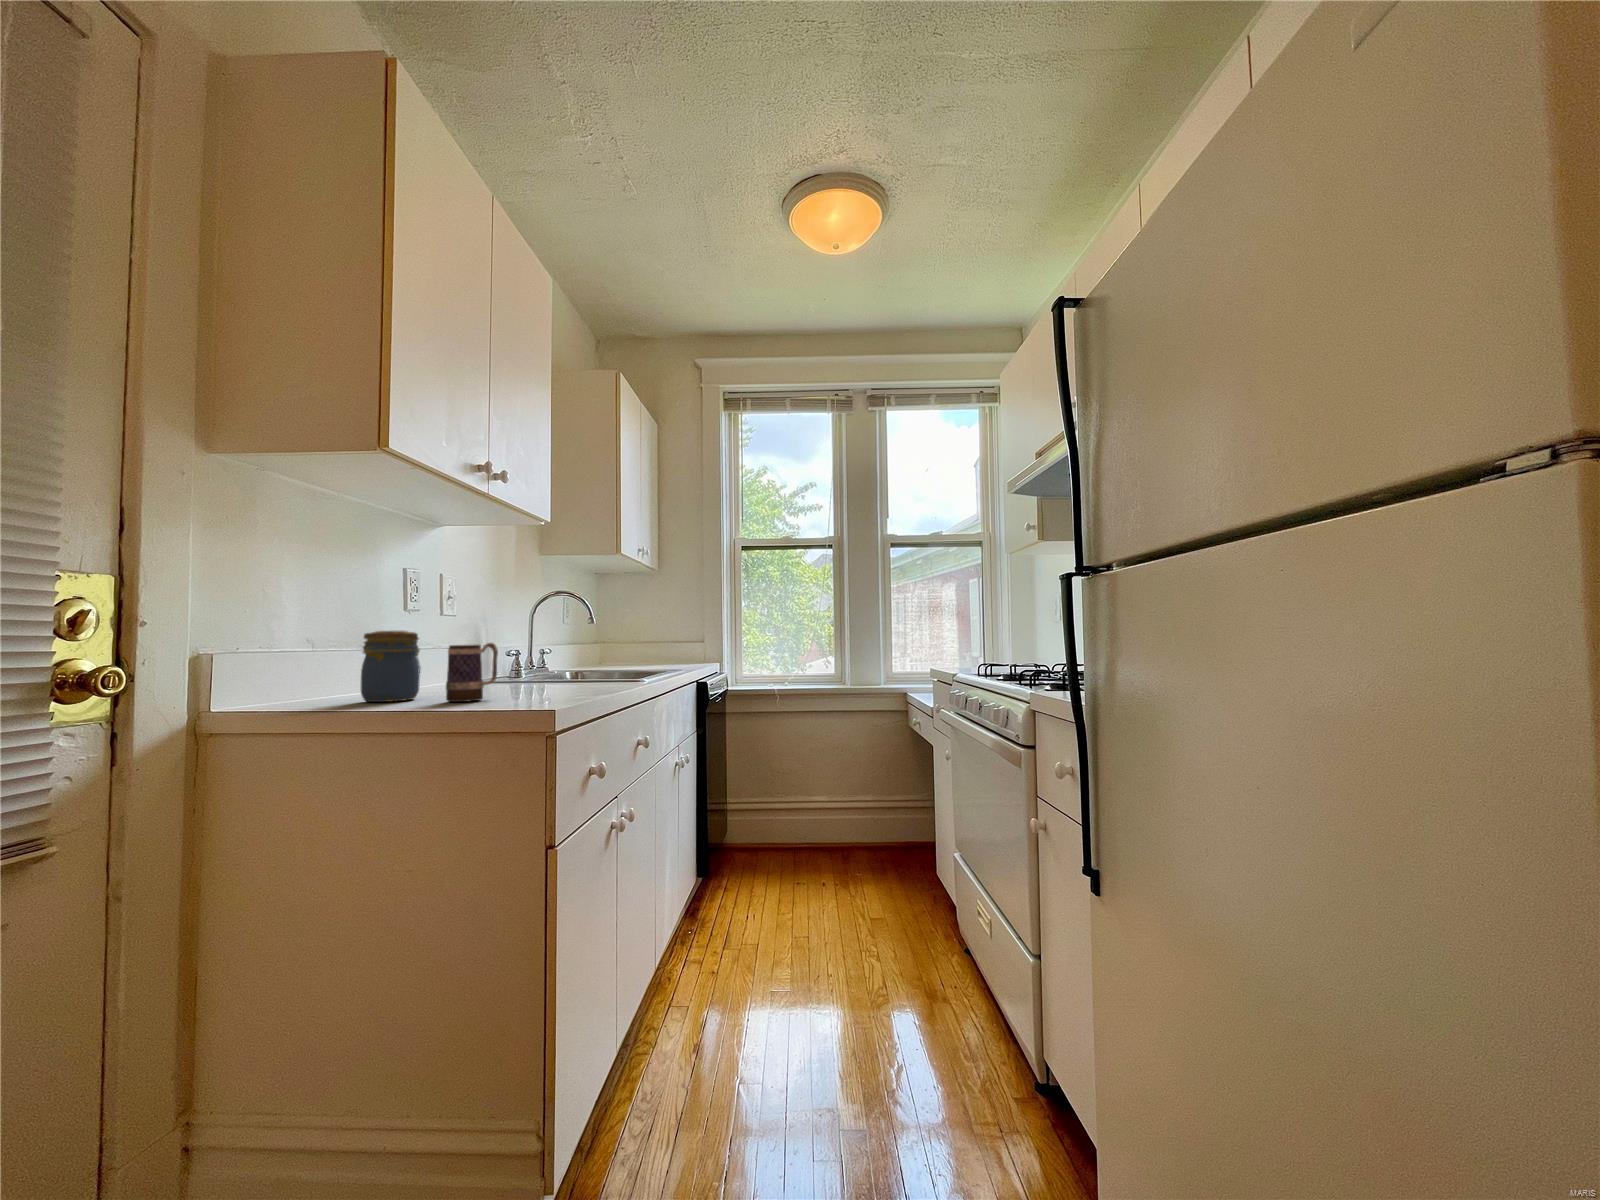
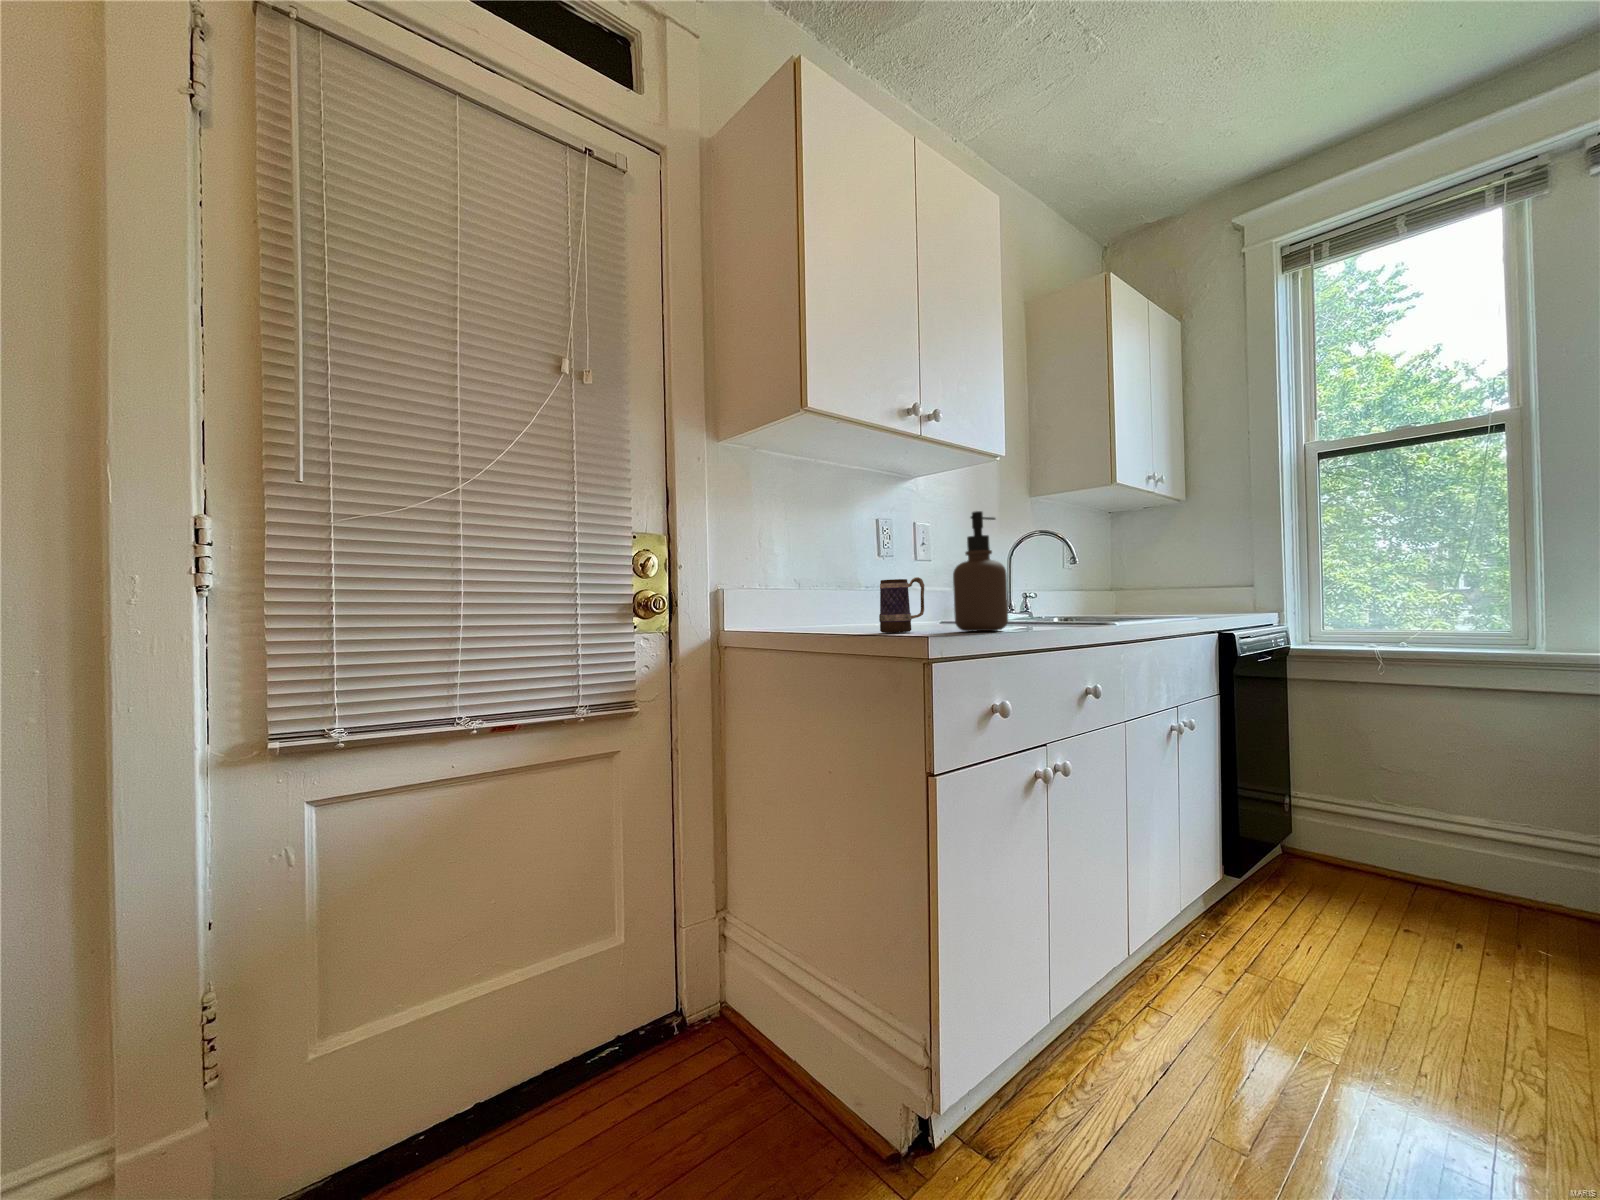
soap dispenser: none [534,582,586,697] -> present [953,511,1008,631]
jar: present [361,631,420,702] -> none [828,570,875,632]

